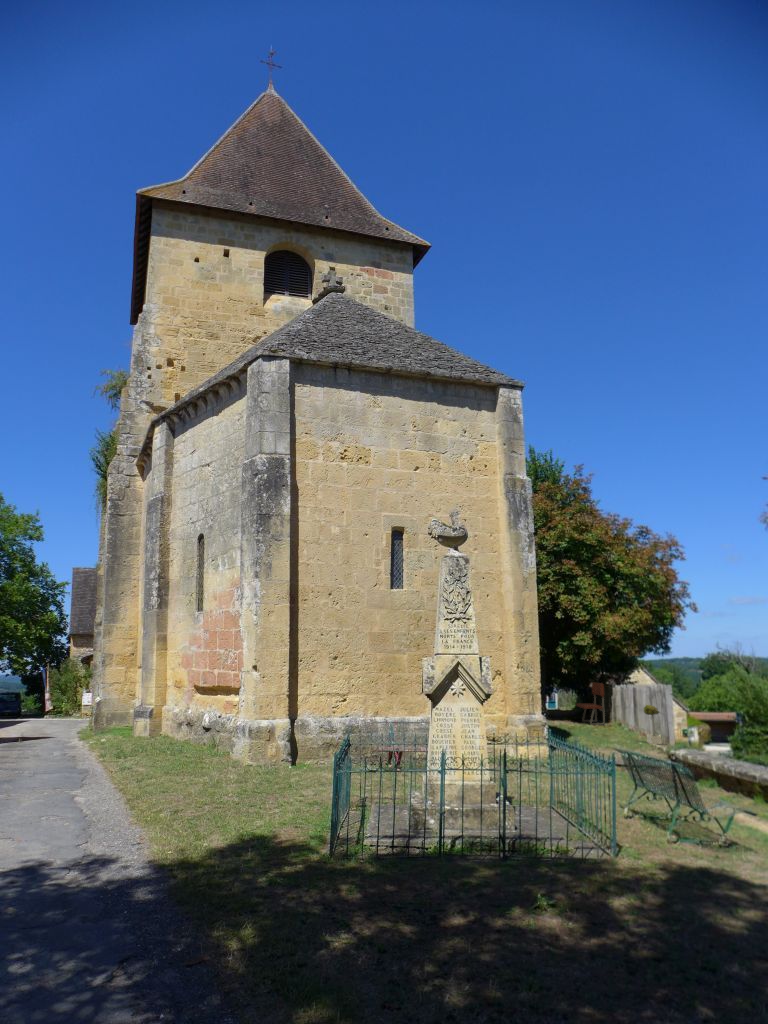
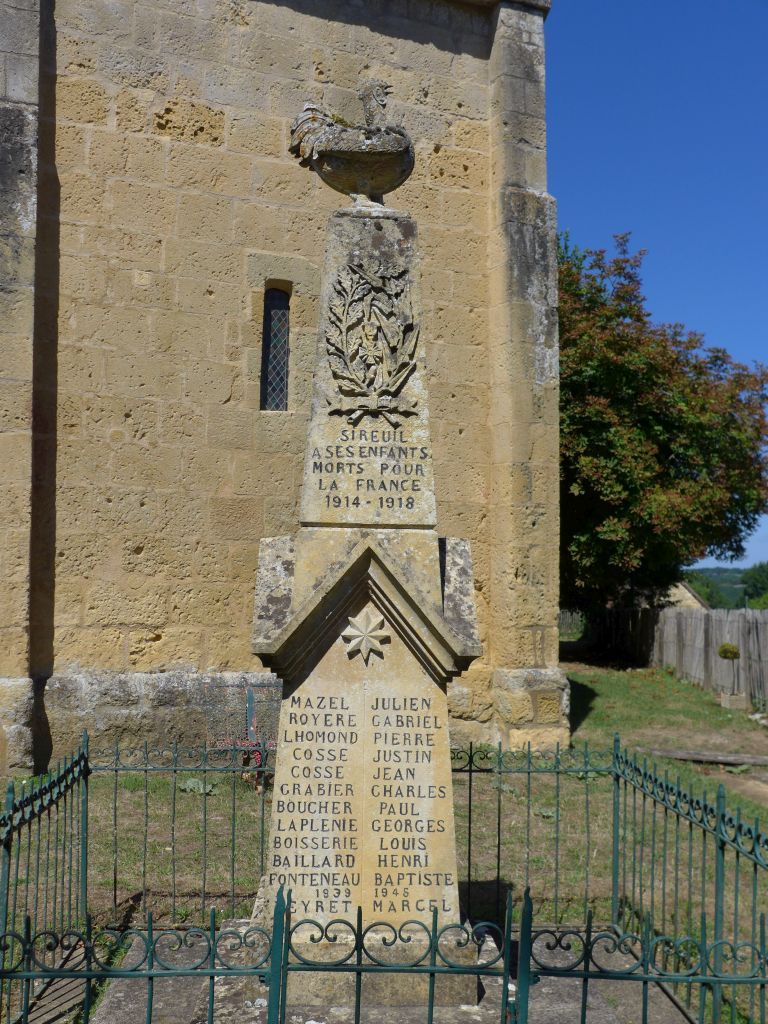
bench: present [576,682,605,725] -> none [593,604,642,672]

